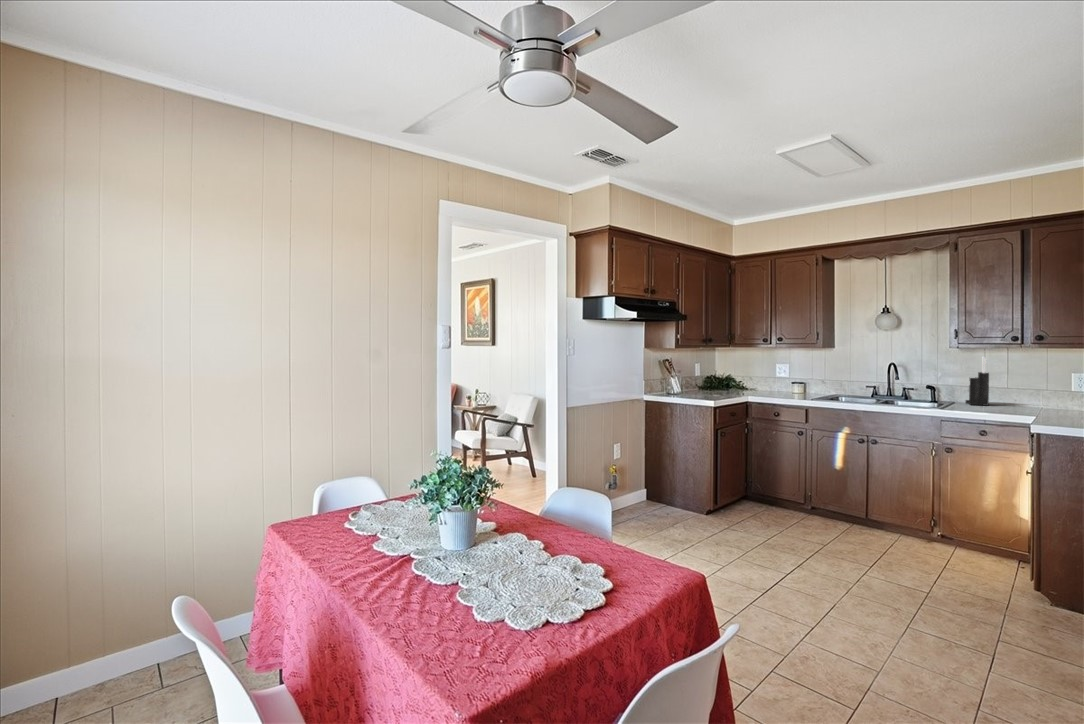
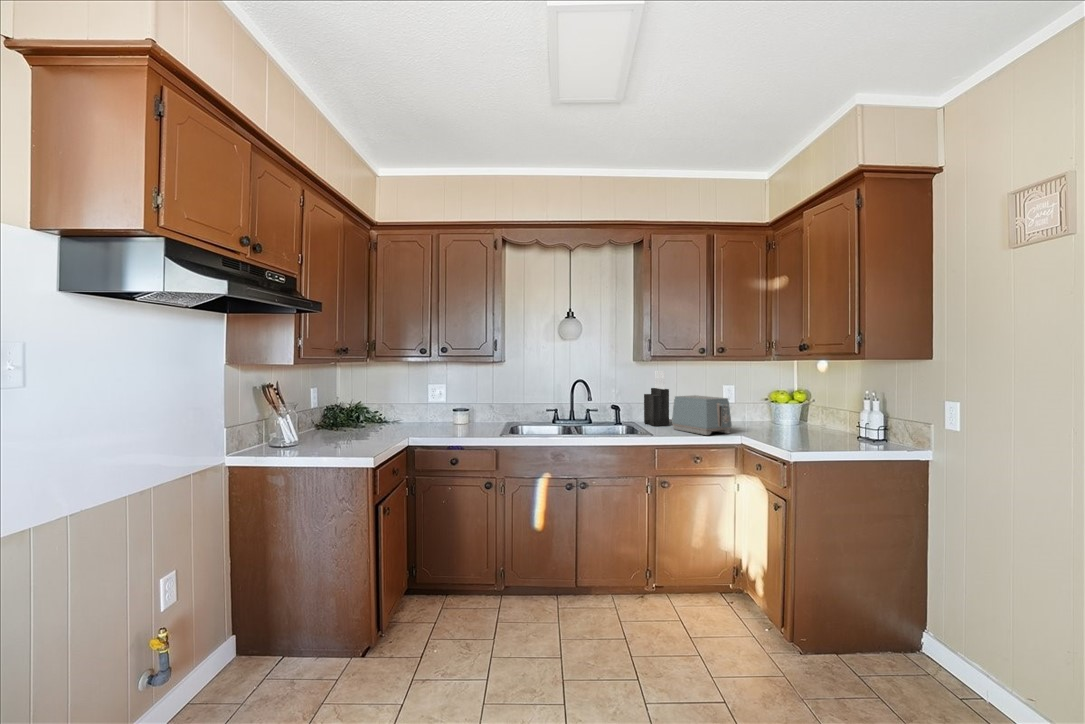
toaster: none [982,379,1039,414] -> present [672,395,732,435]

